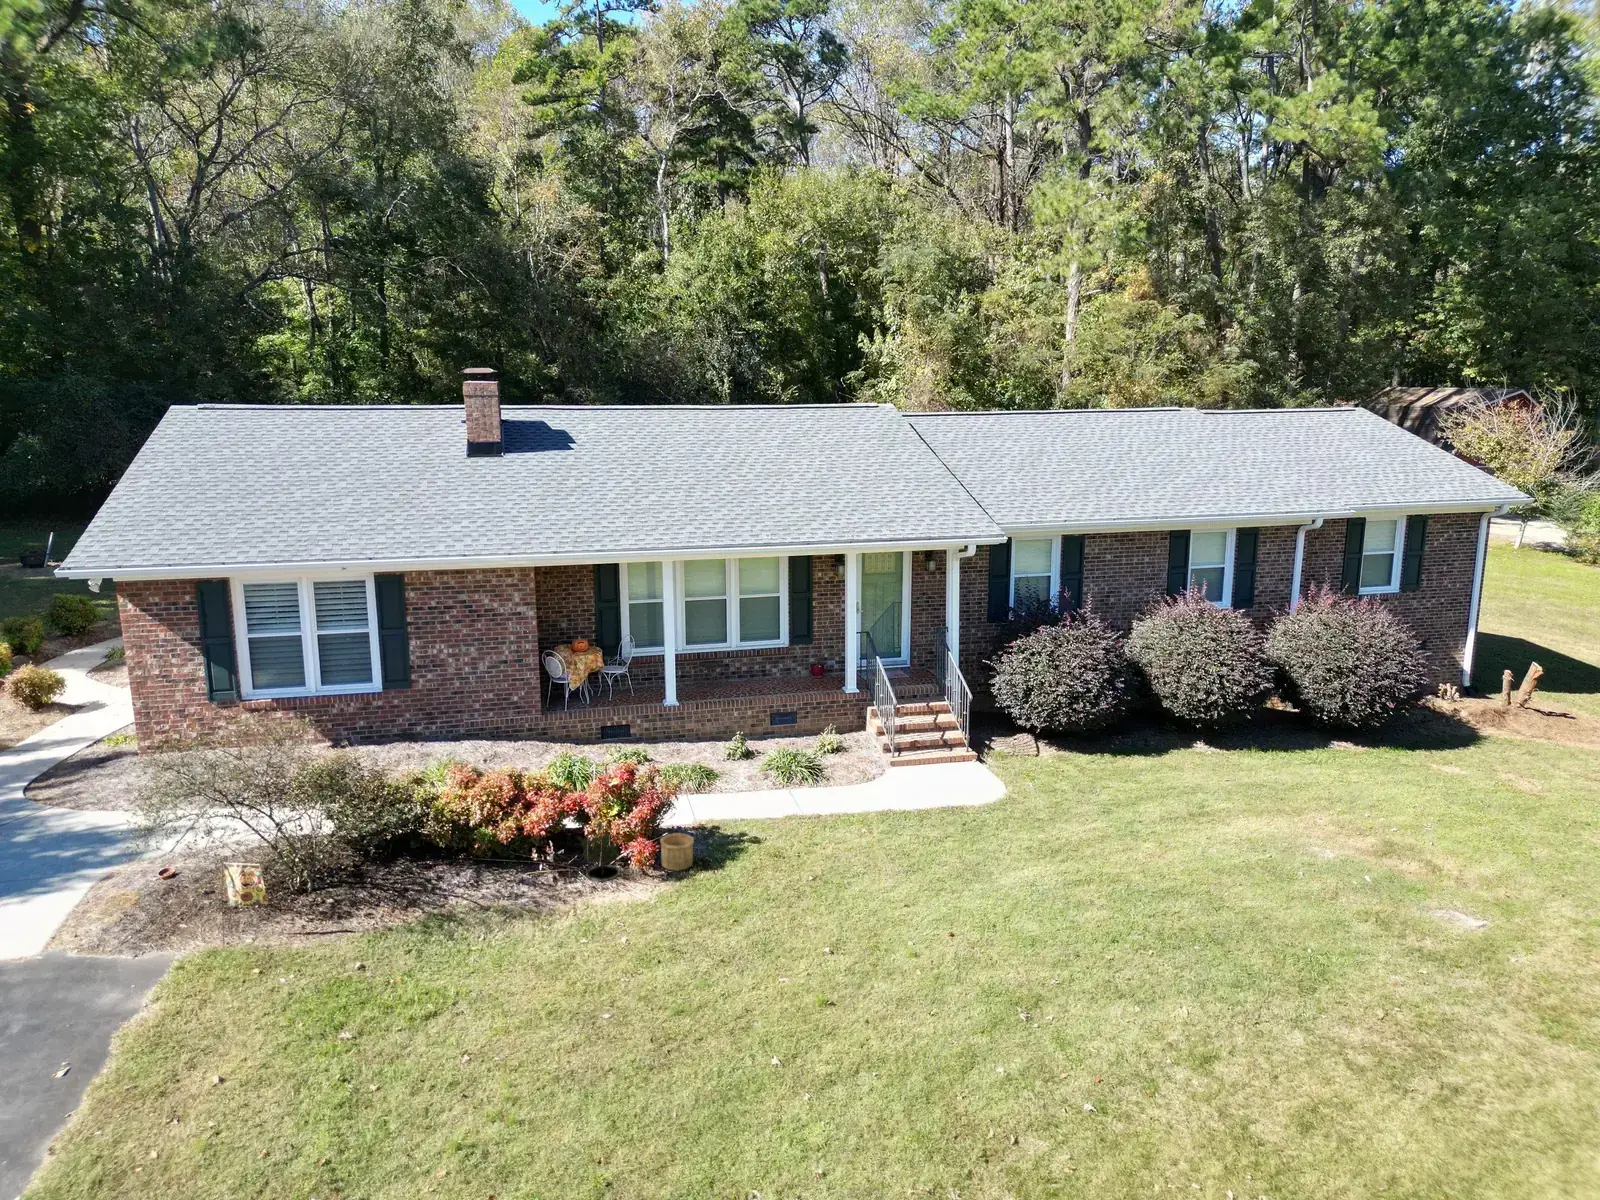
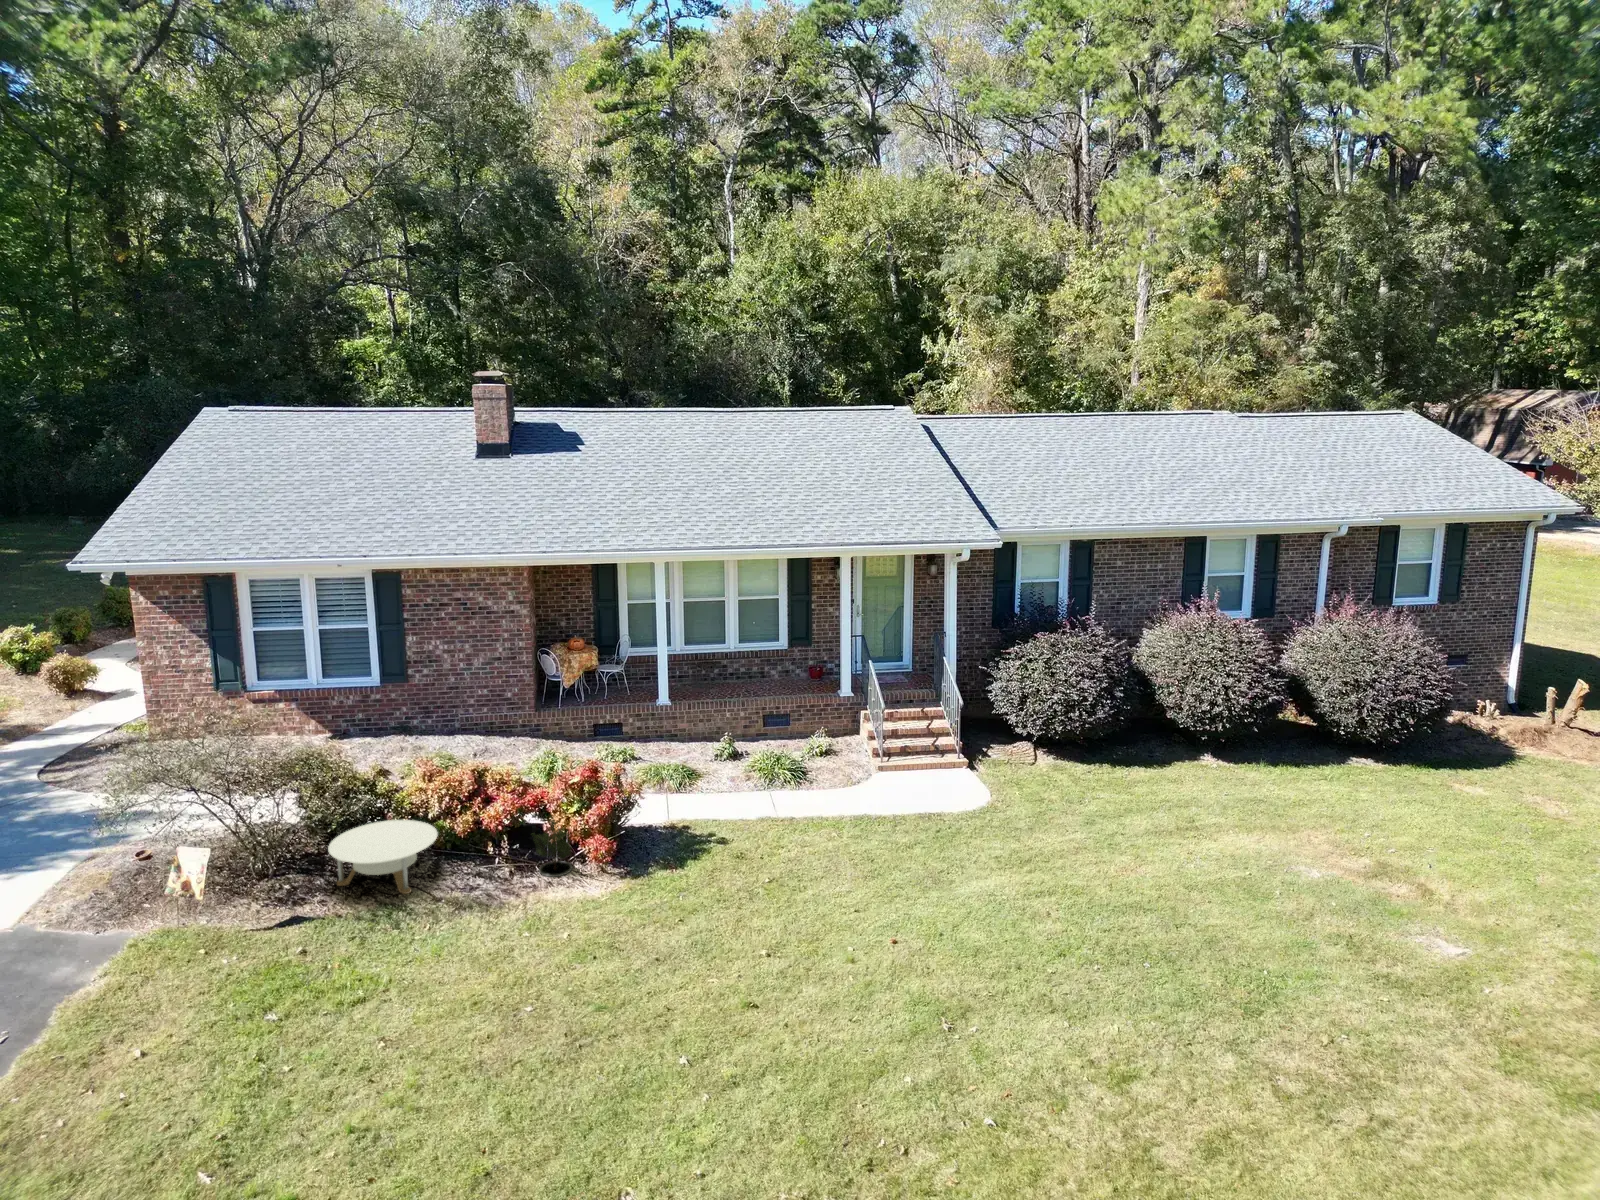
round table: none [371,829,482,905] -> present [328,820,437,894]
wooden bucket: present [661,833,694,870] -> none [613,832,647,870]

